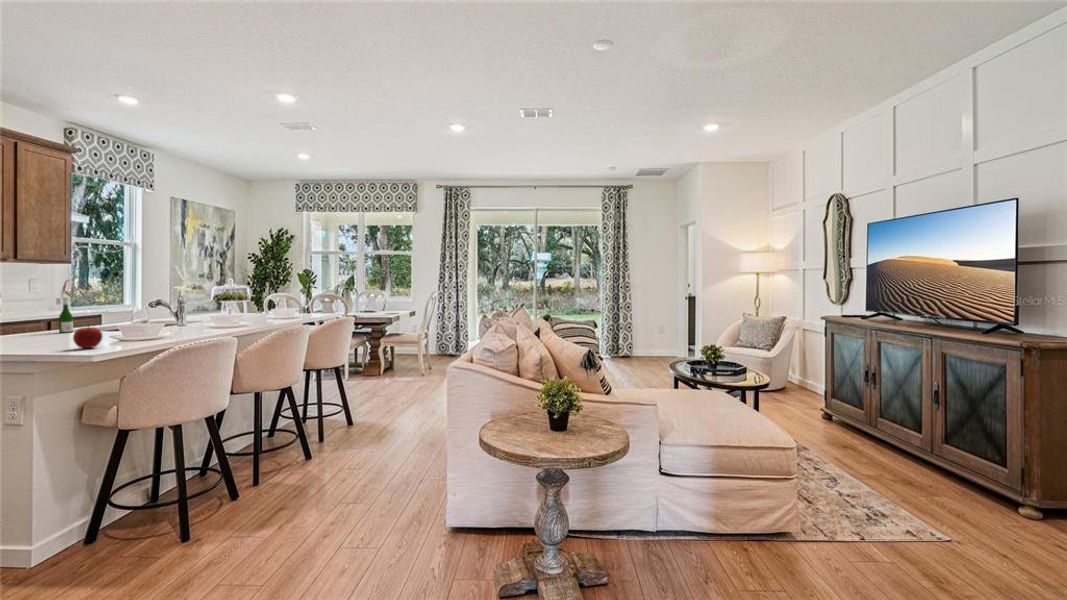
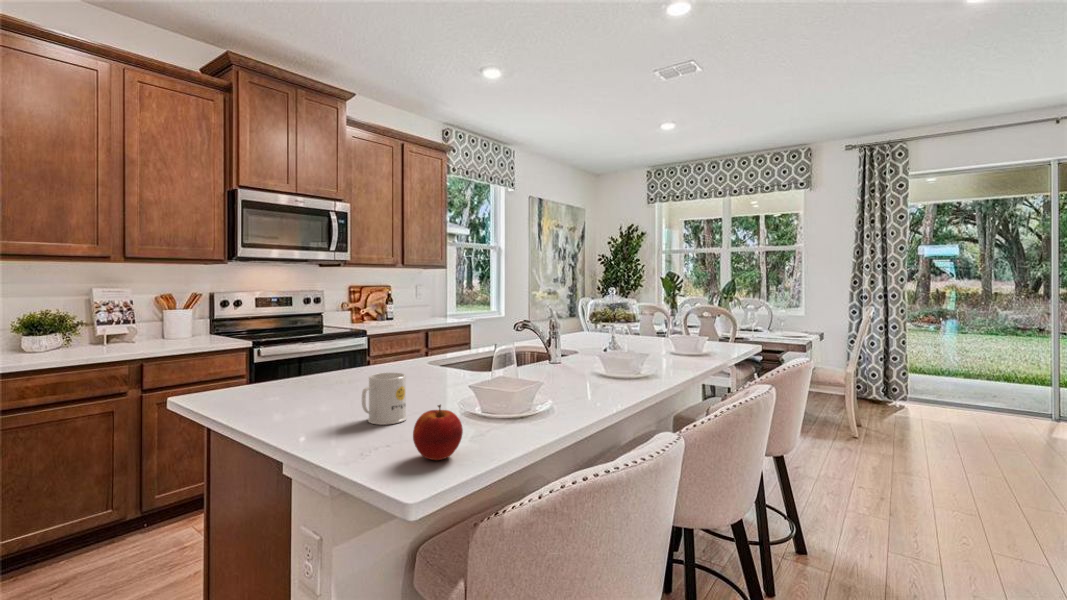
wine bottle: present [56,280,73,333] -> none [419,293,443,371]
mug: none [30,320,61,346] -> present [362,373,407,425]

